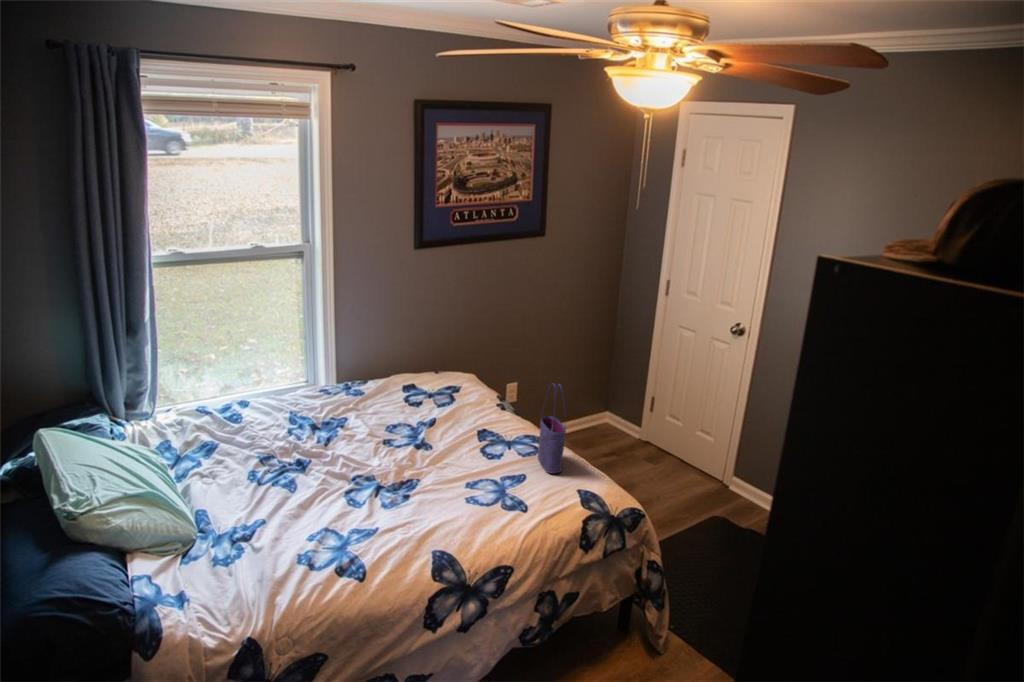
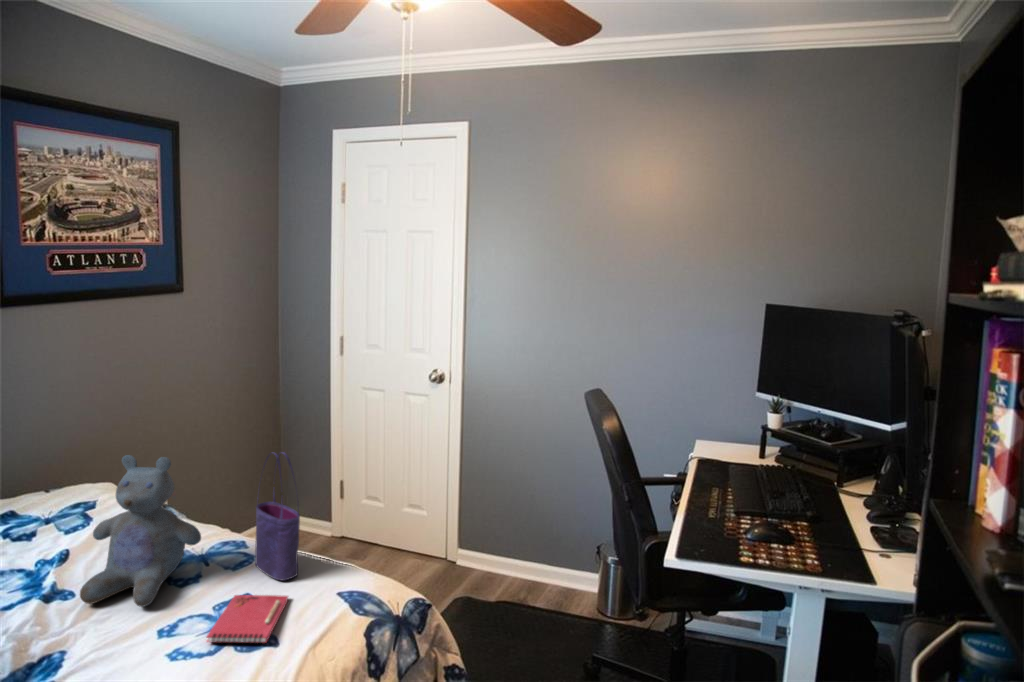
stuffed bear: none [432,367,503,466] -> present [80,455,201,607]
notebook: none [488,474,548,511] -> present [207,595,288,643]

